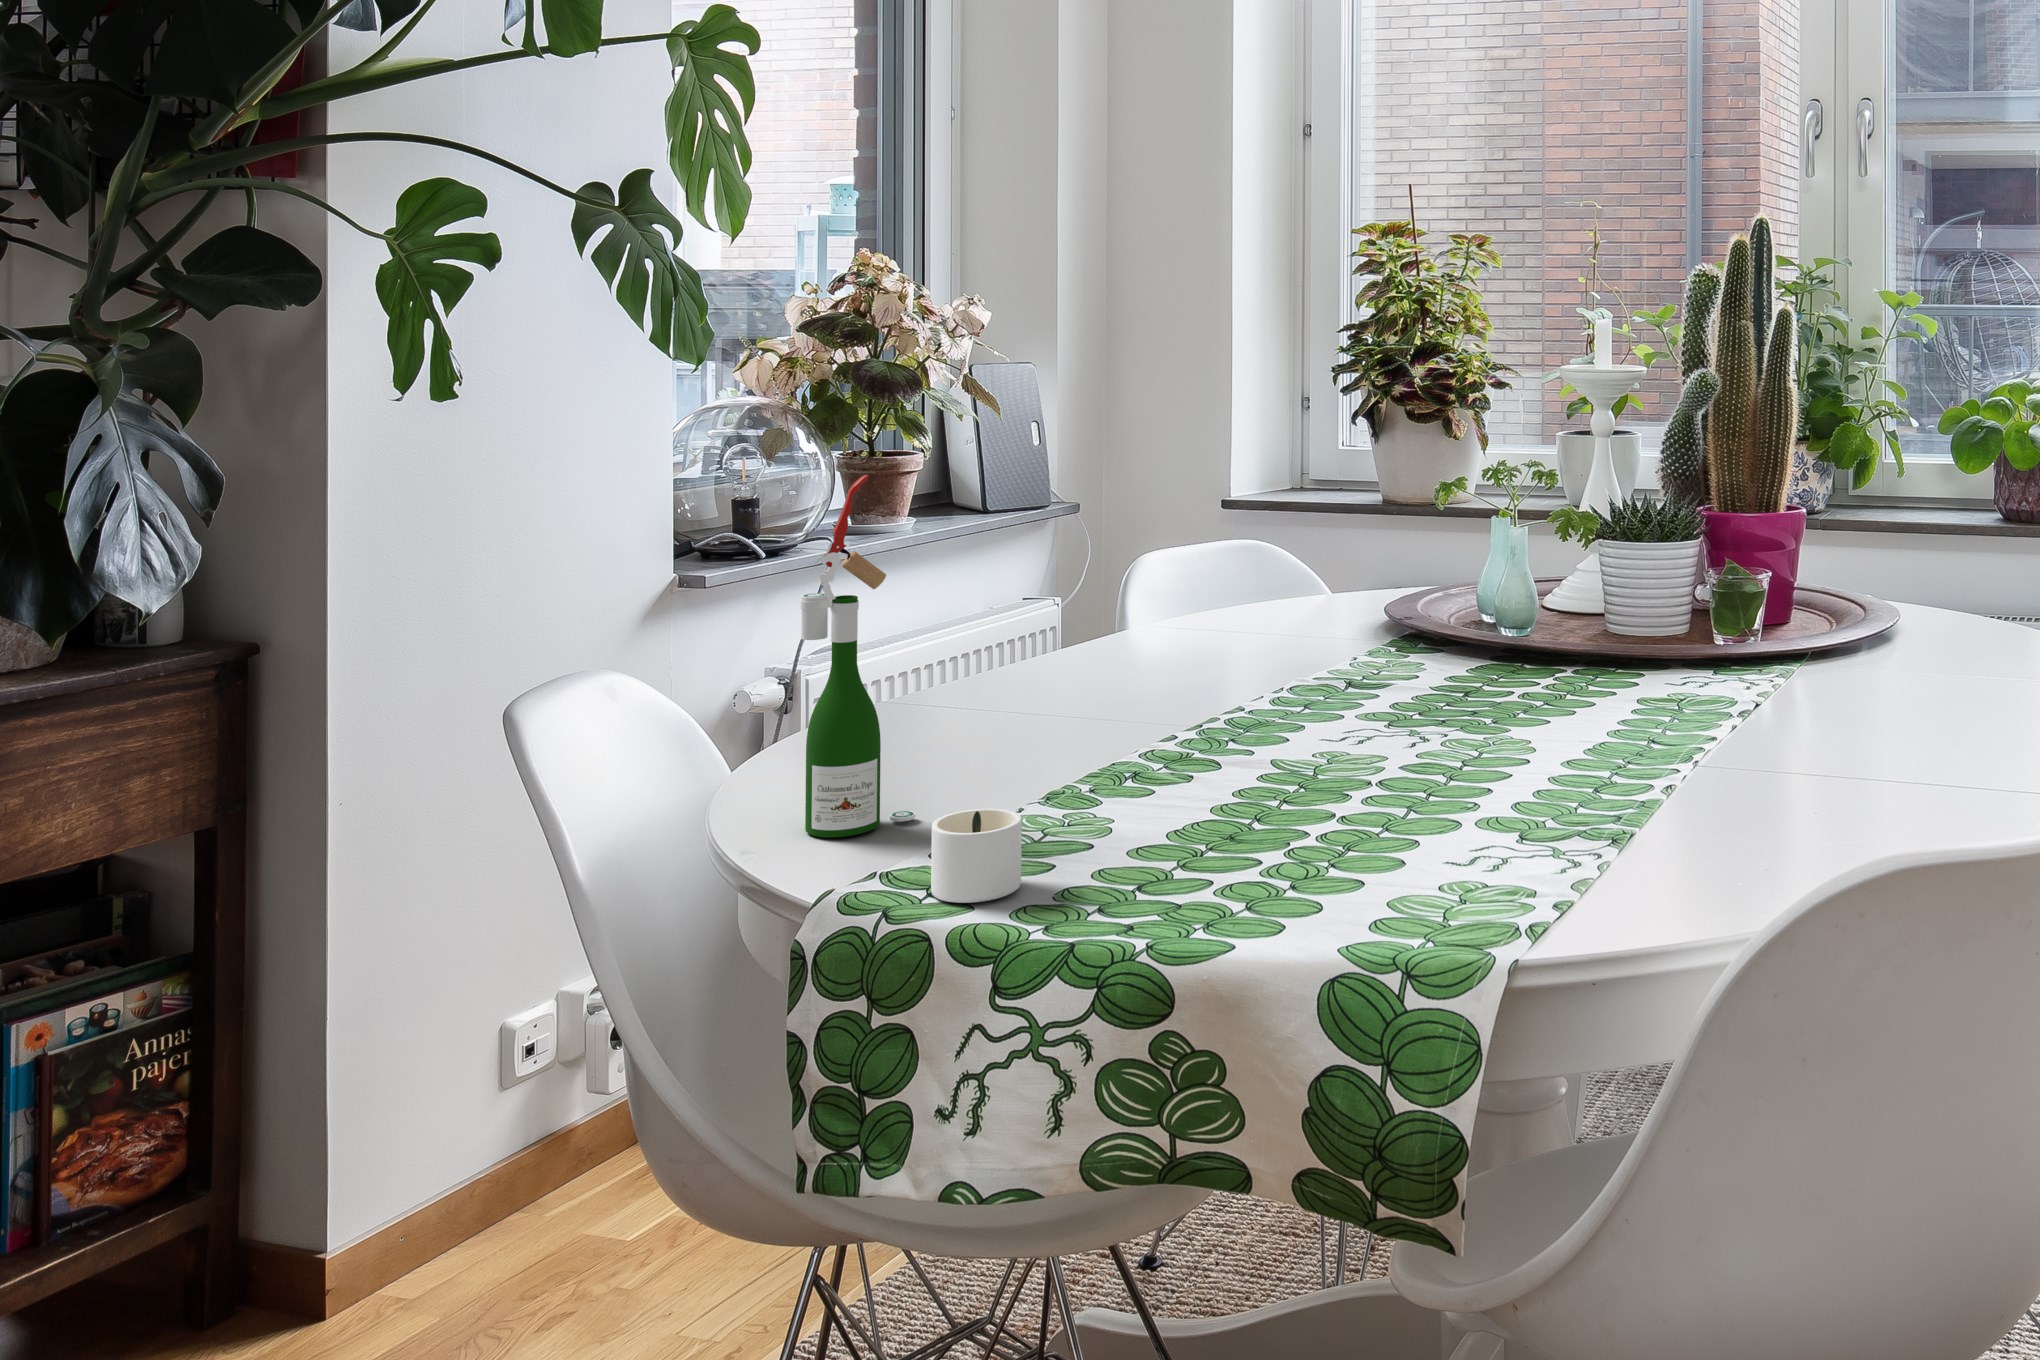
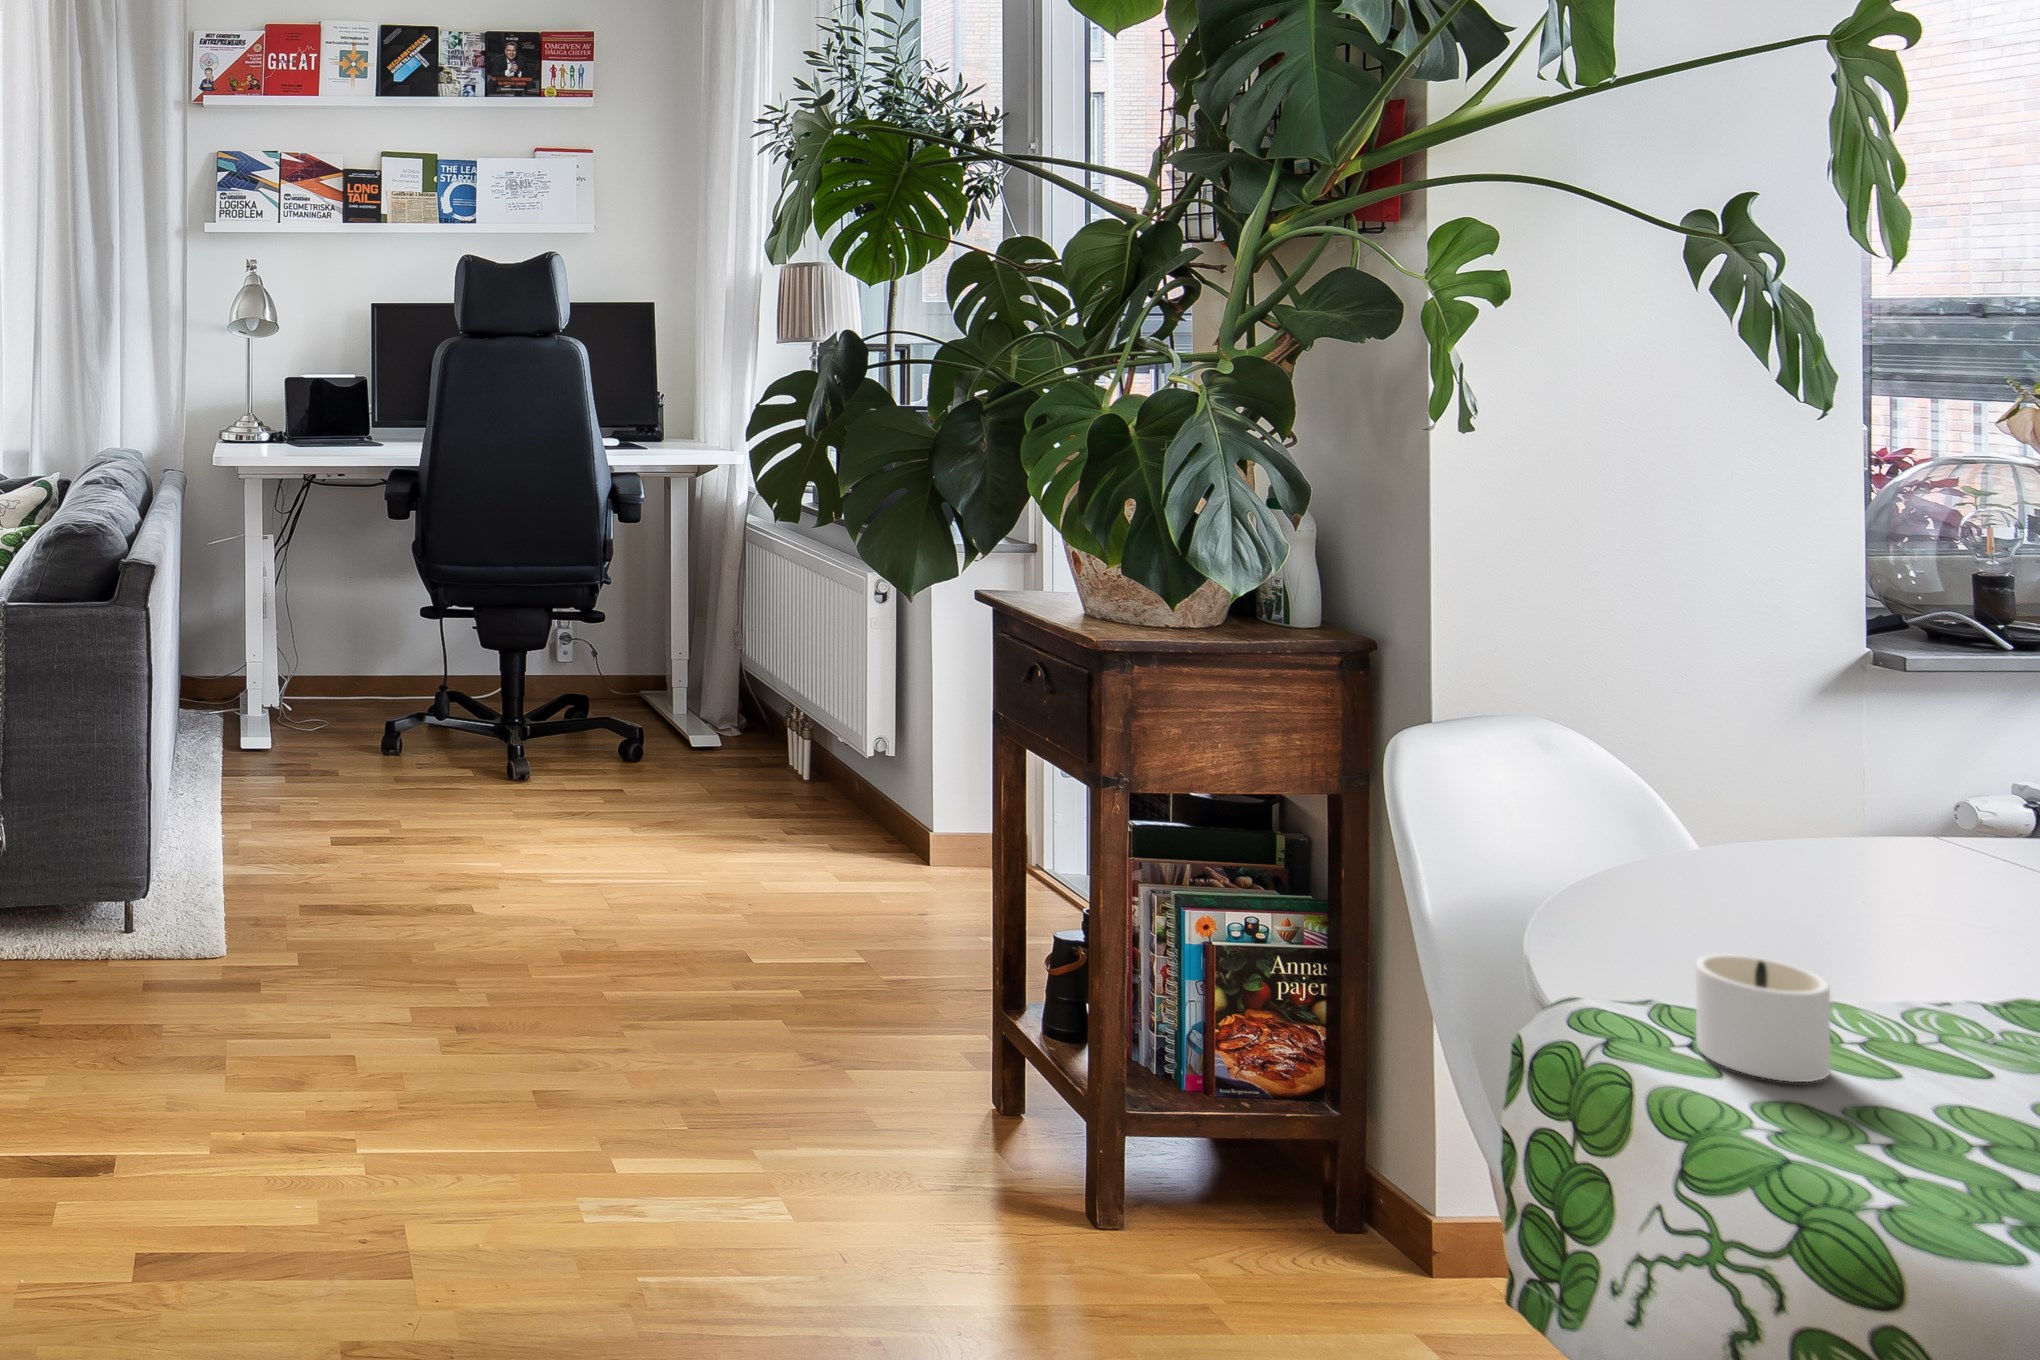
wine bottle: present [801,475,915,838] -> none [1645,527,1797,965]

